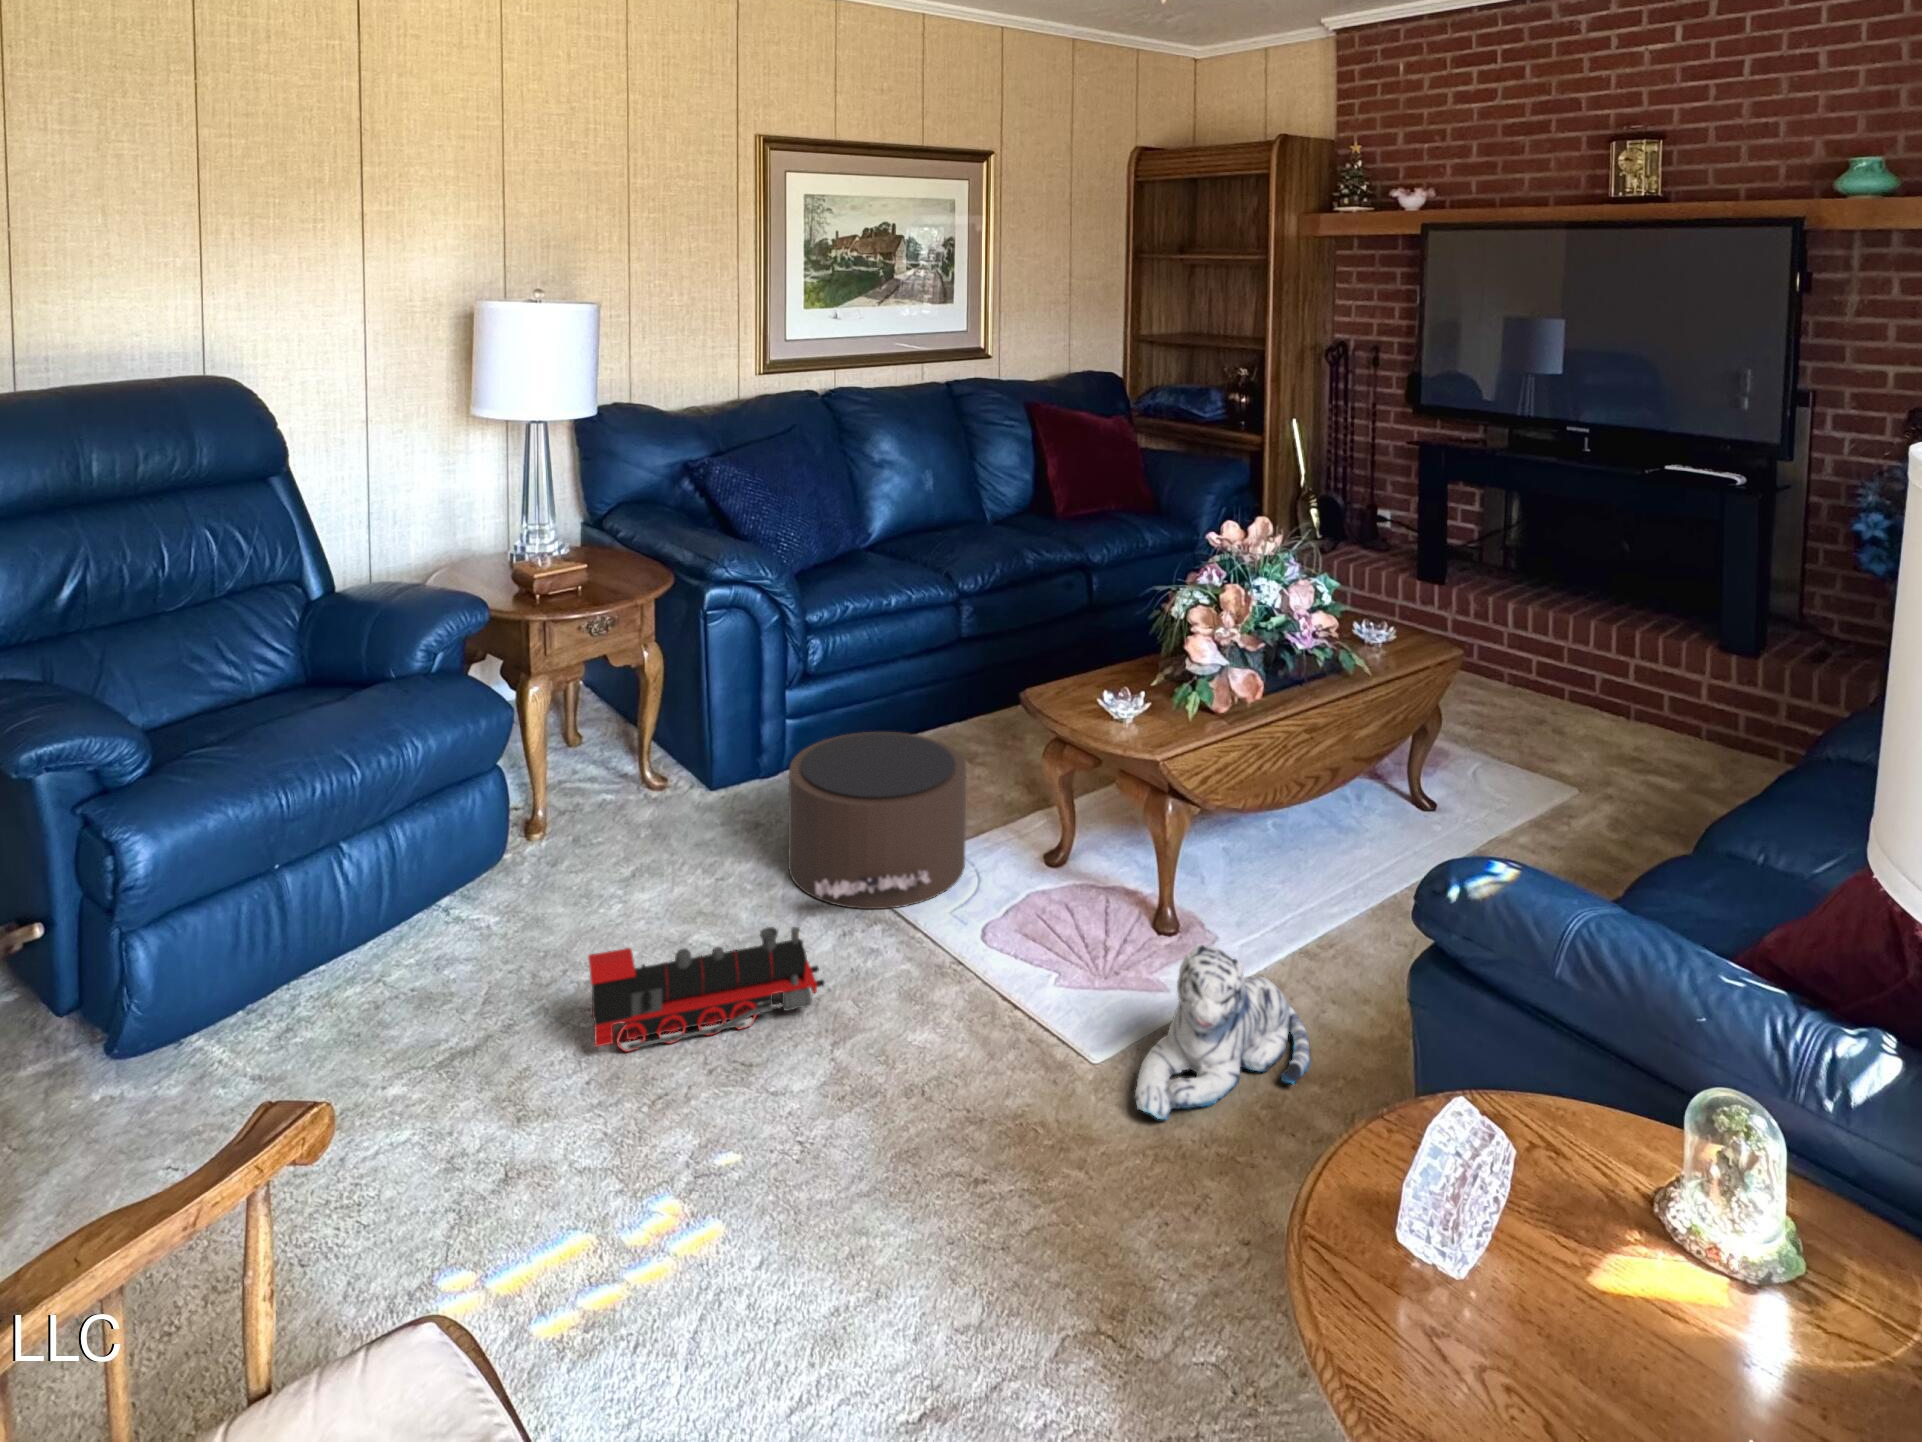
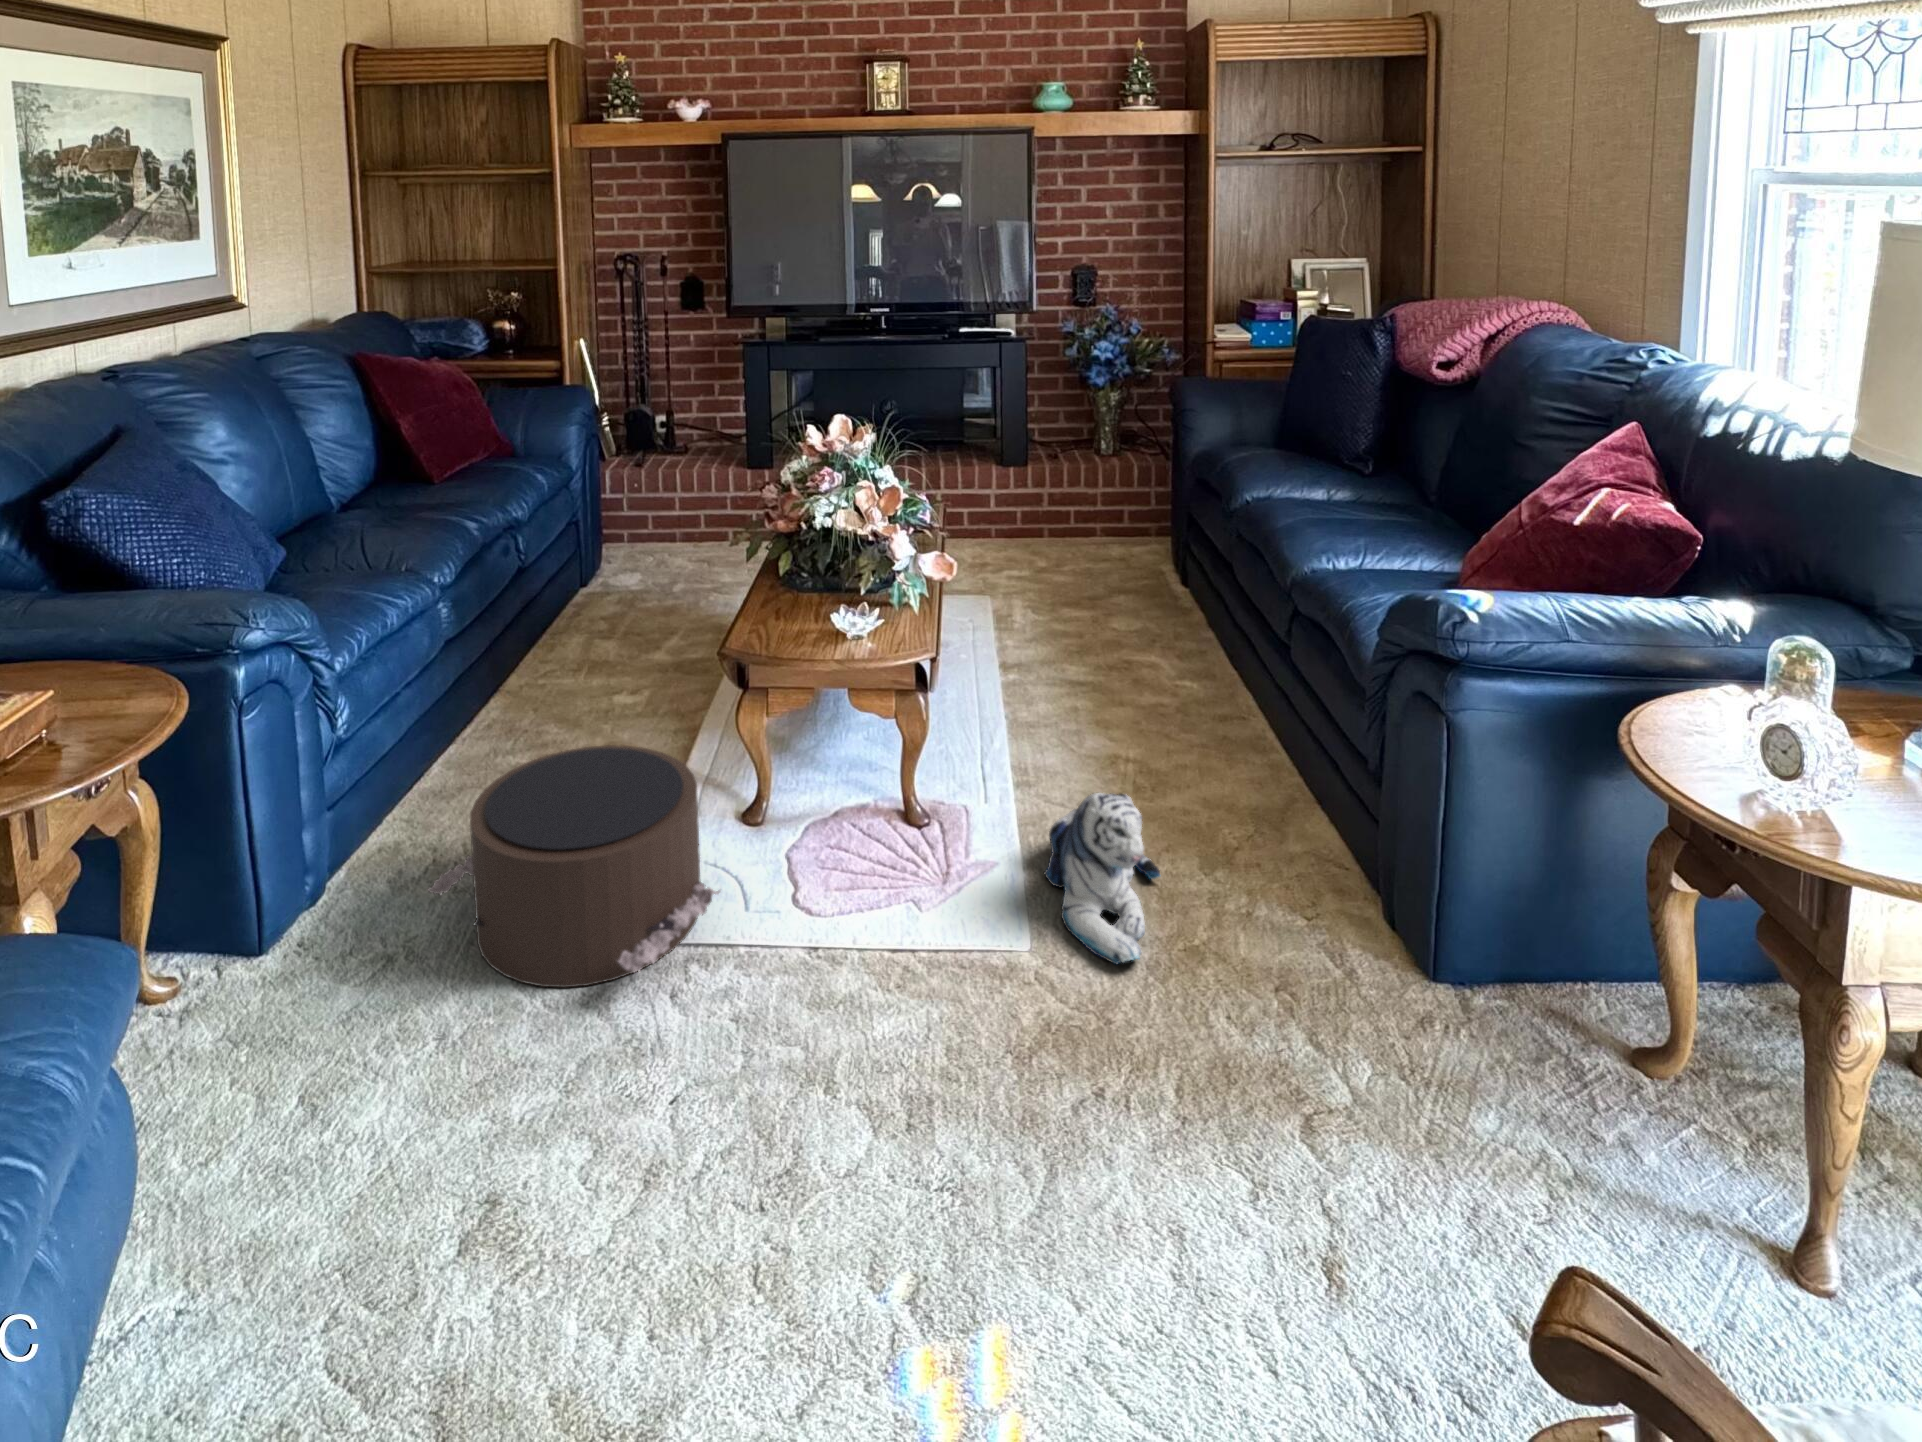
toy train: present [588,927,825,1052] -> none [557,1000,778,1309]

